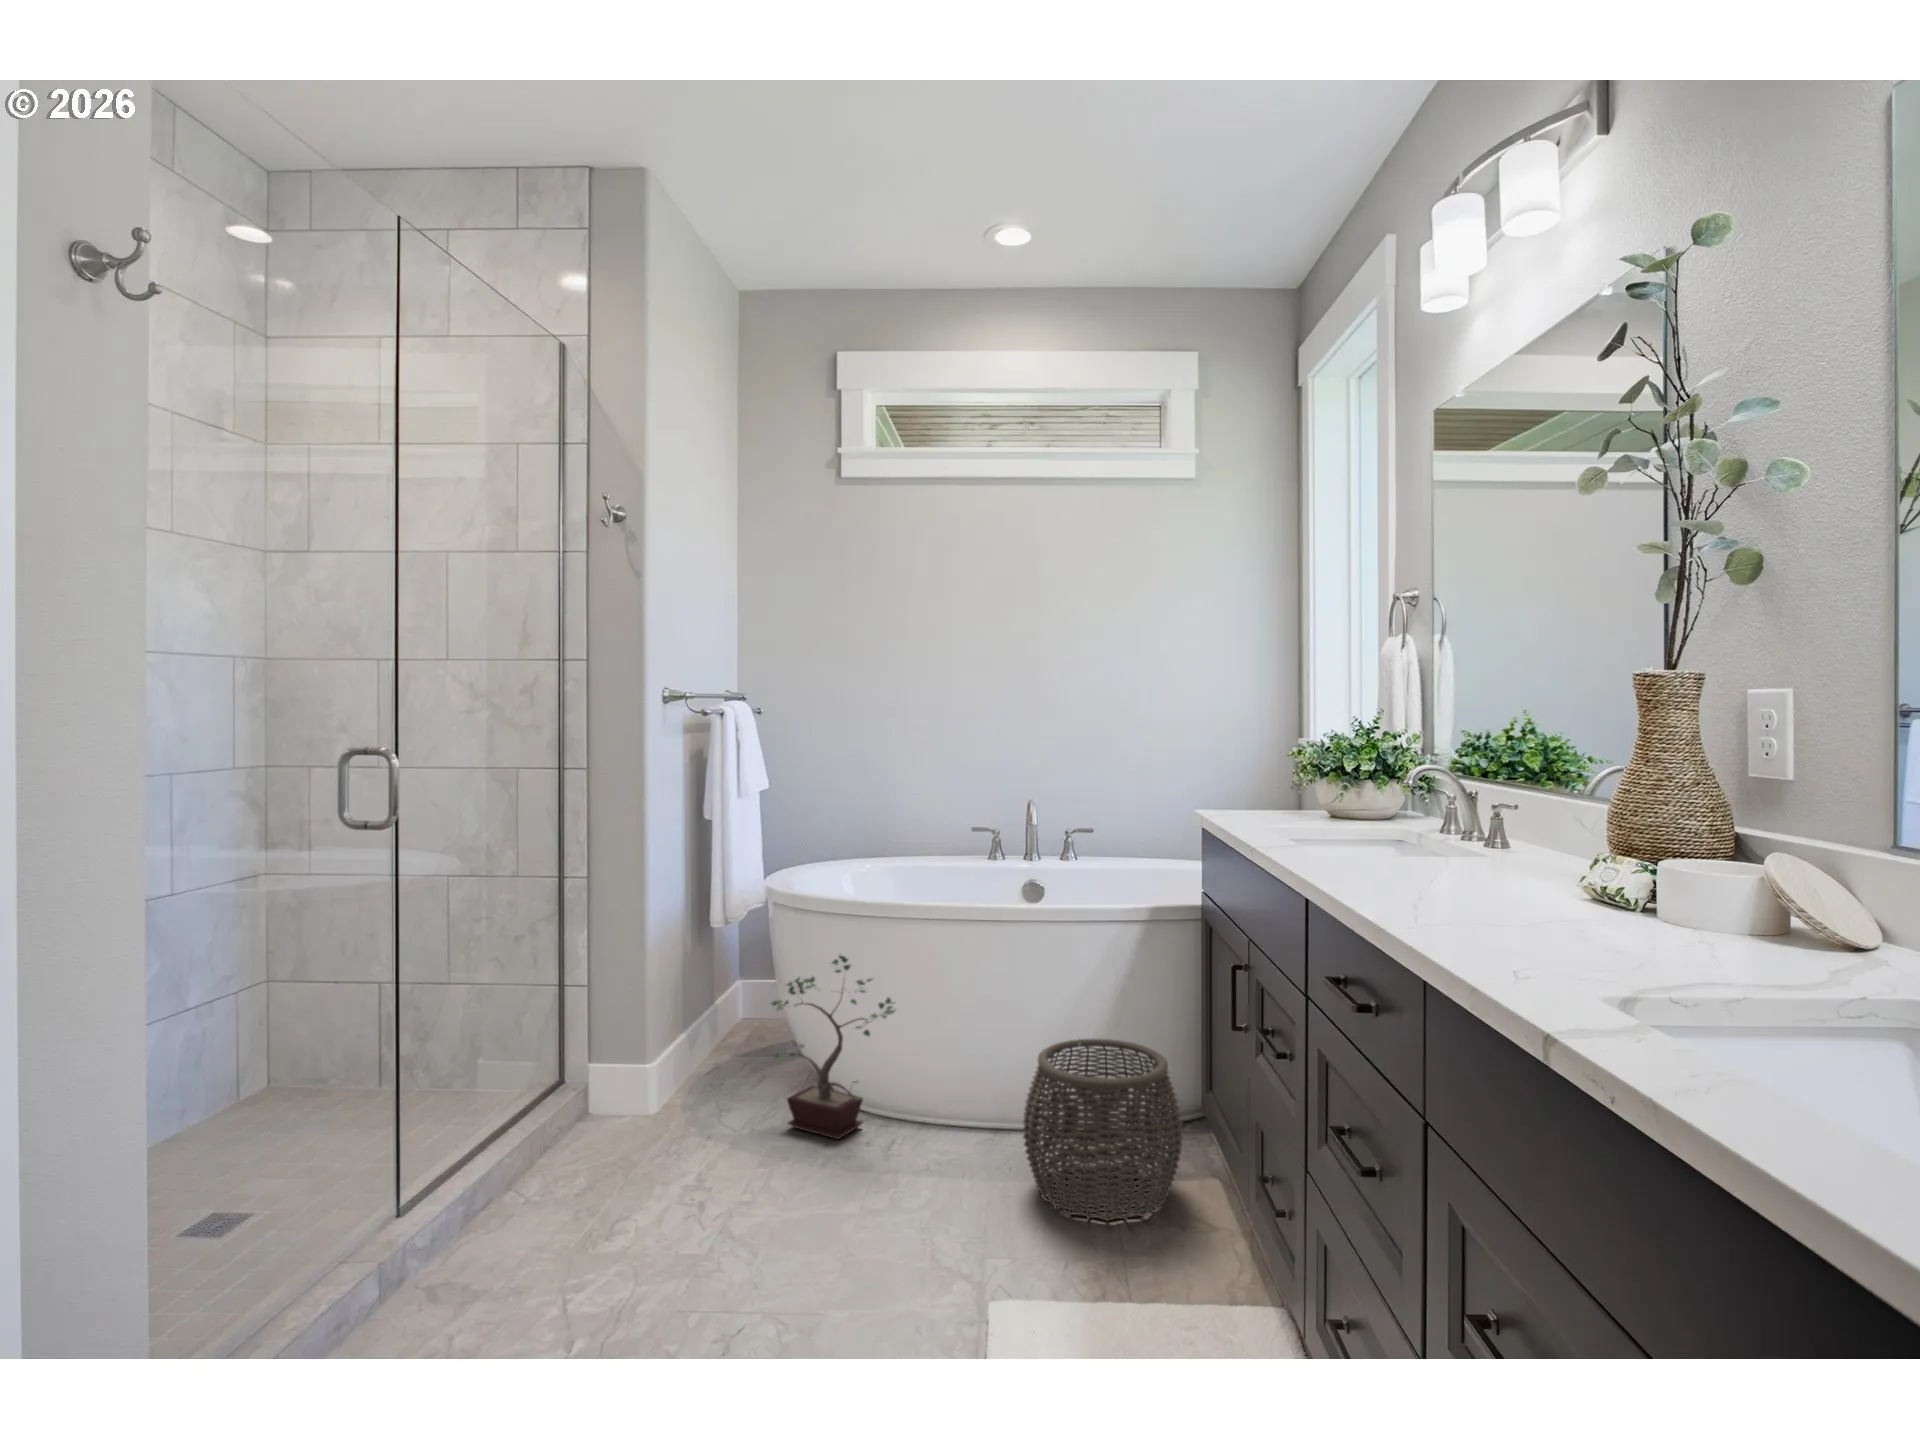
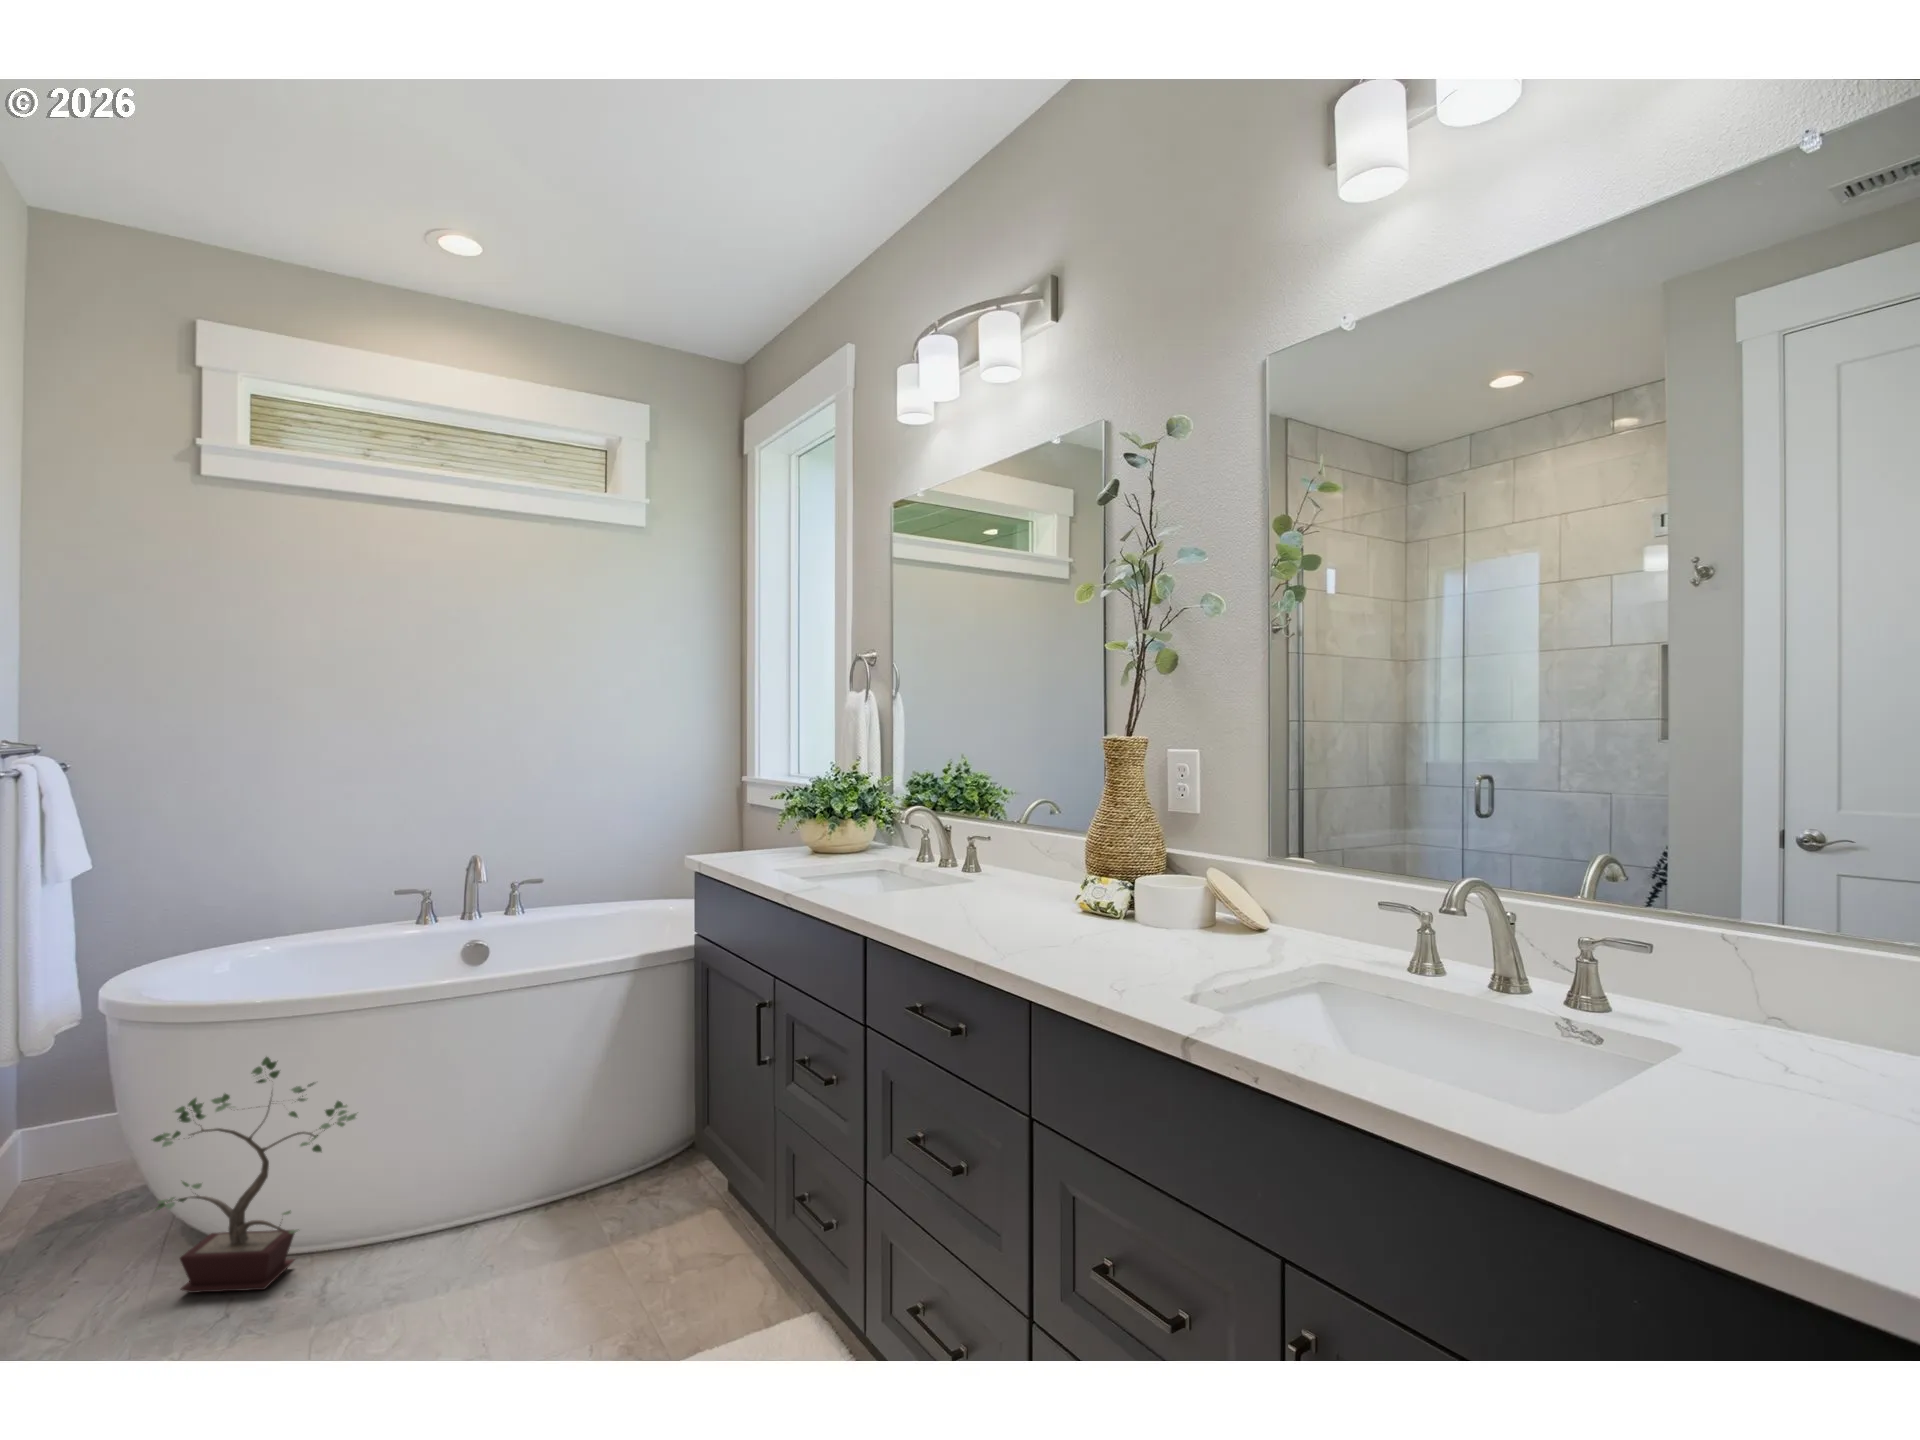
woven basket: present [1023,1039,1183,1221] -> none [529,1097,703,1291]

